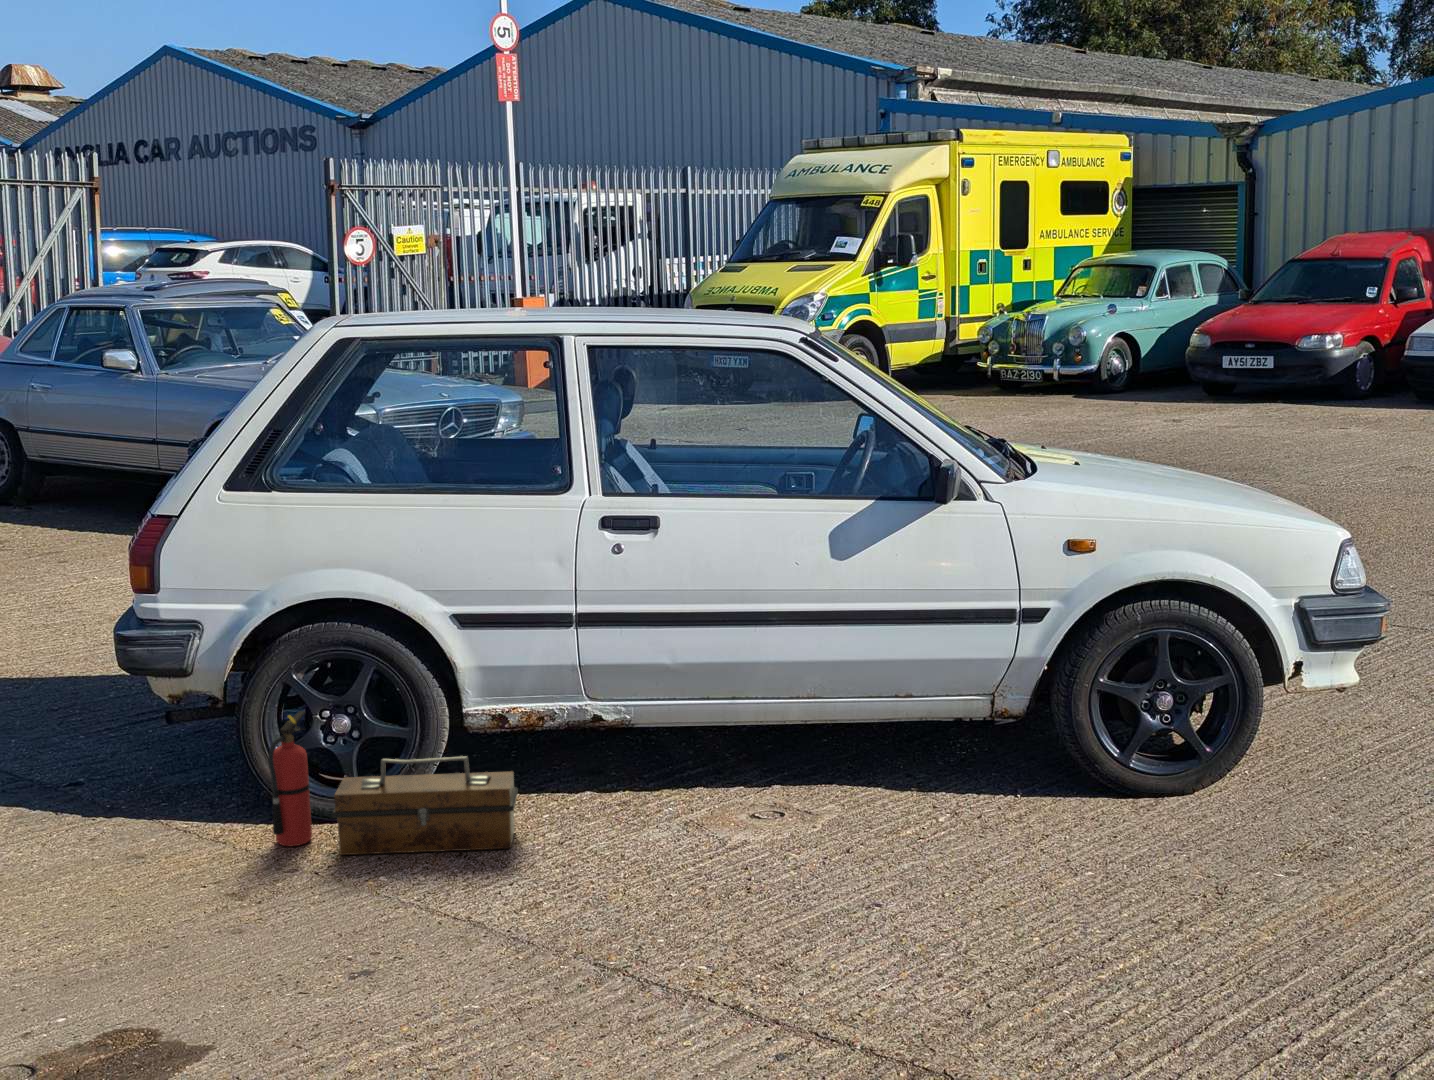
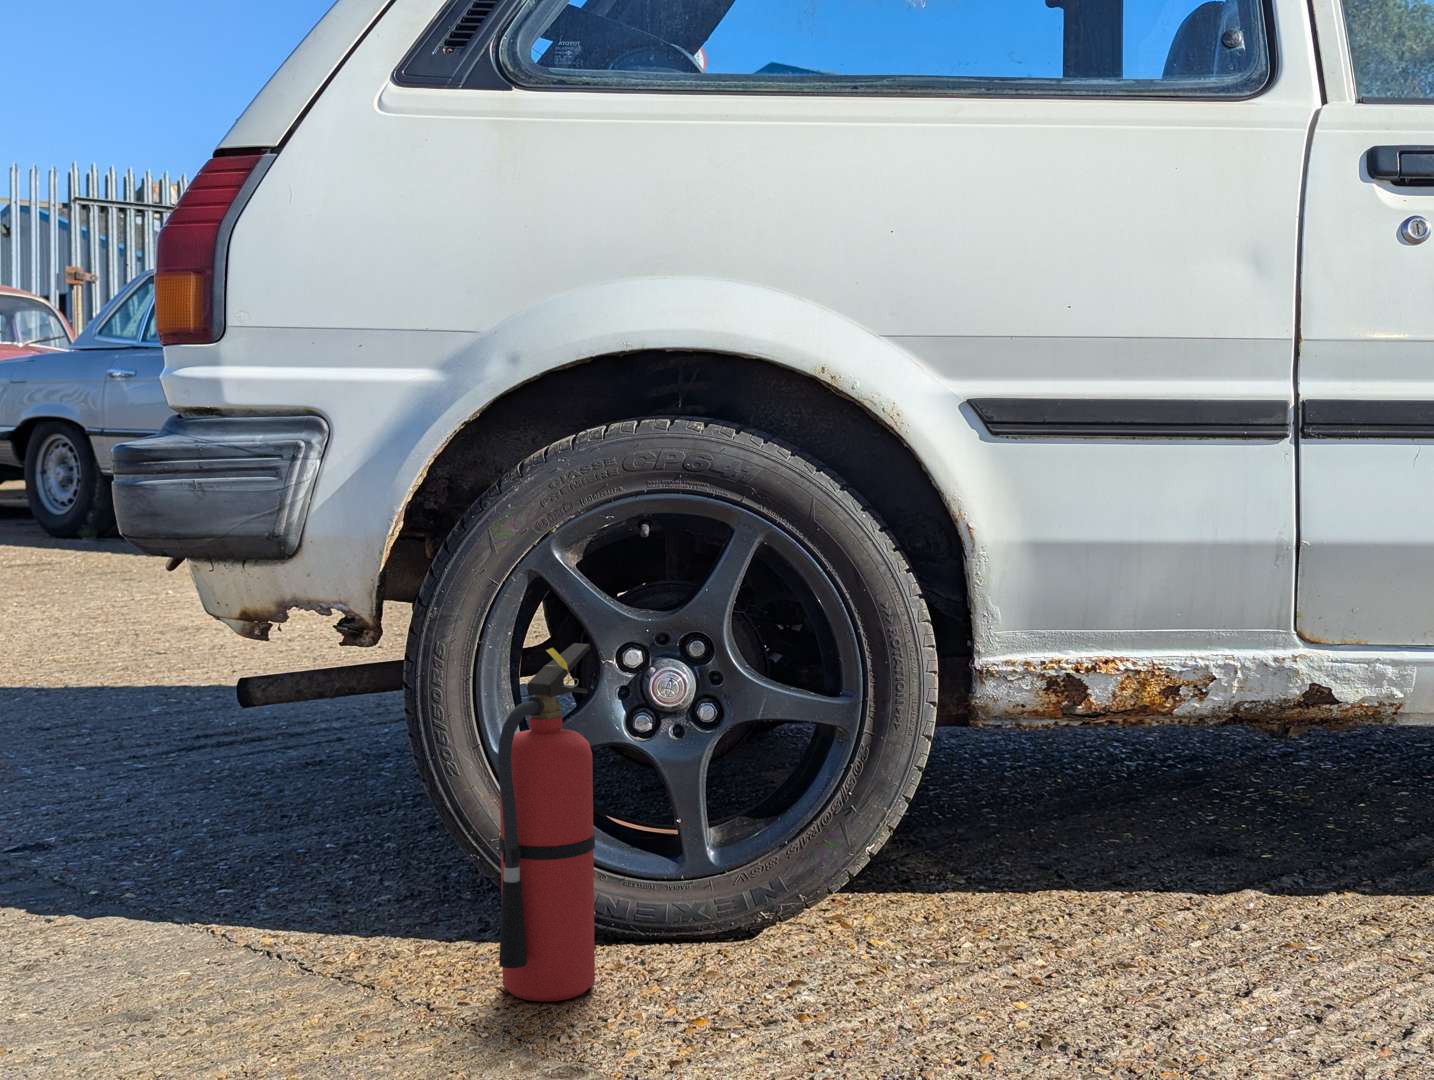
toolbox: present [332,756,518,855] -> none [671,766,1182,1032]

